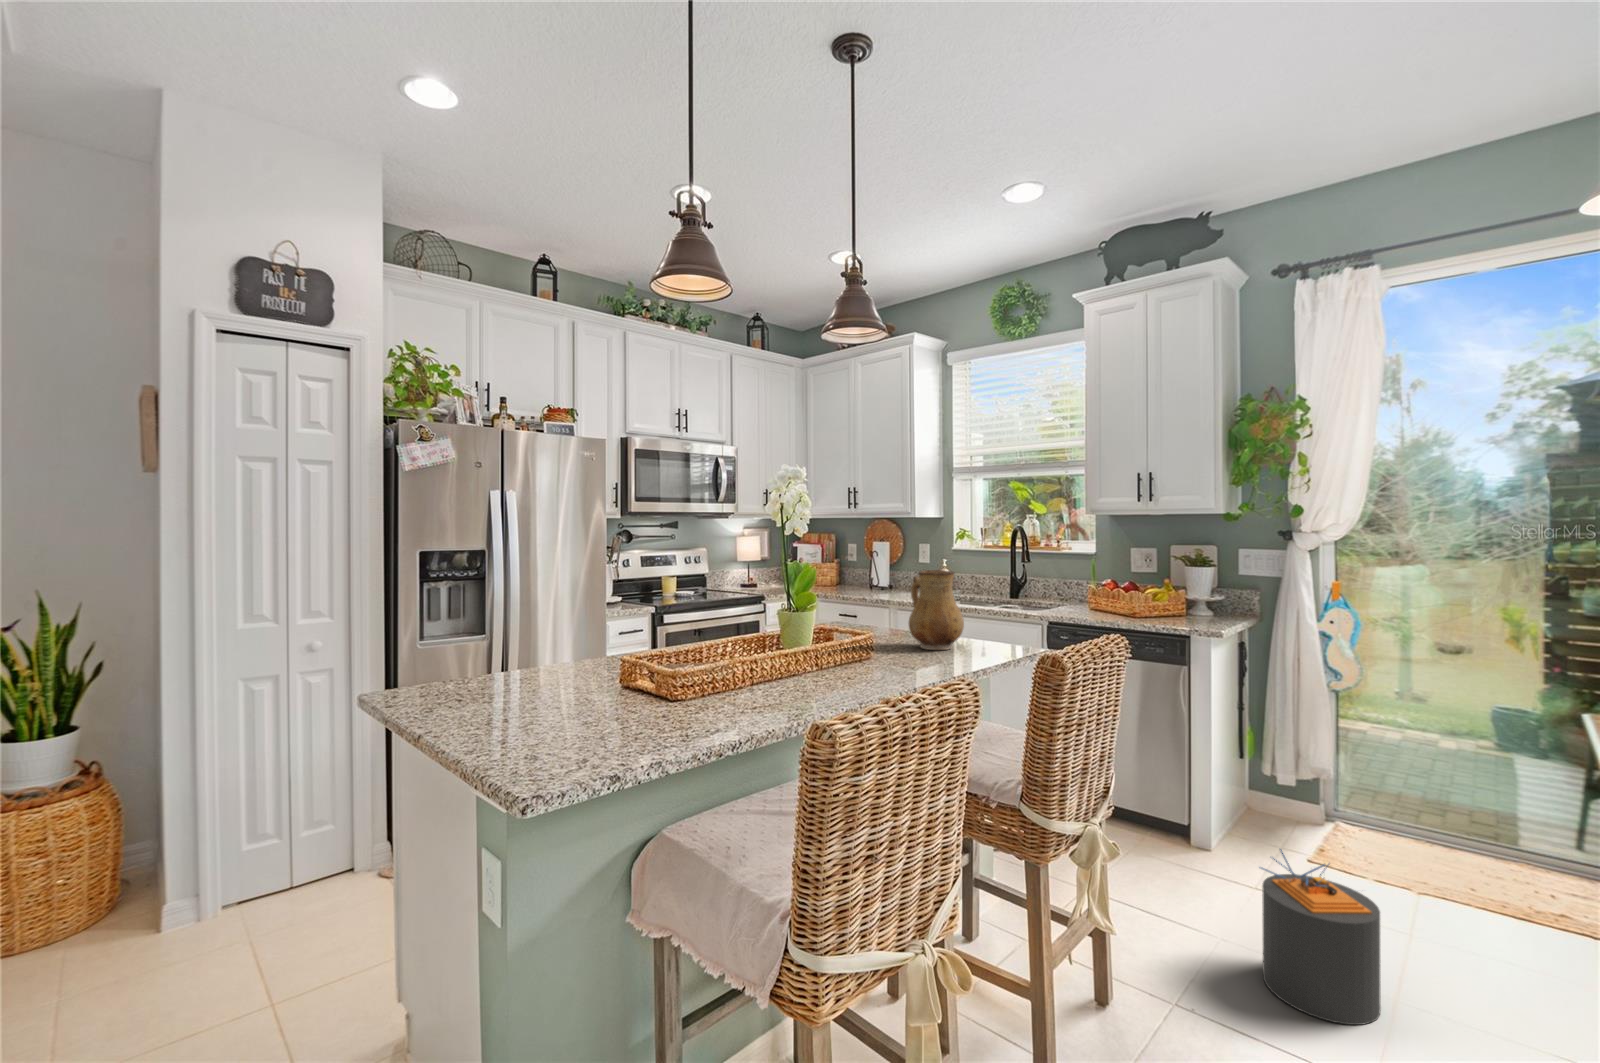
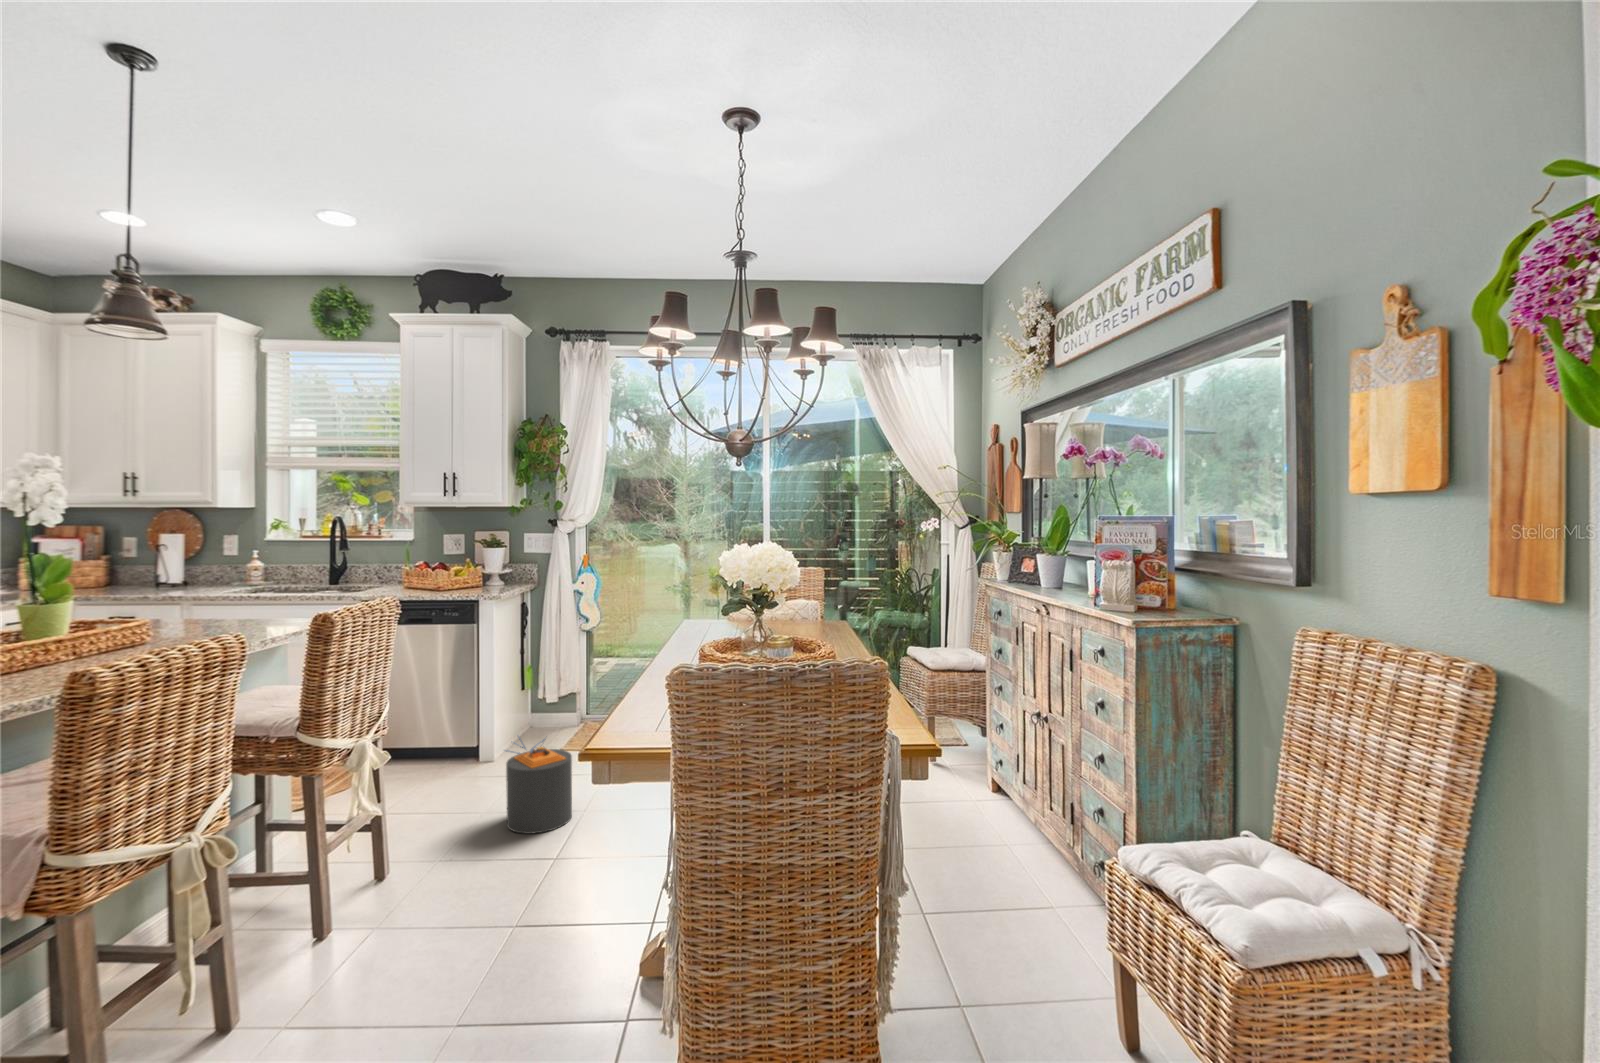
ceramic pitcher: present [909,570,964,650] -> none [194,559,257,631]

